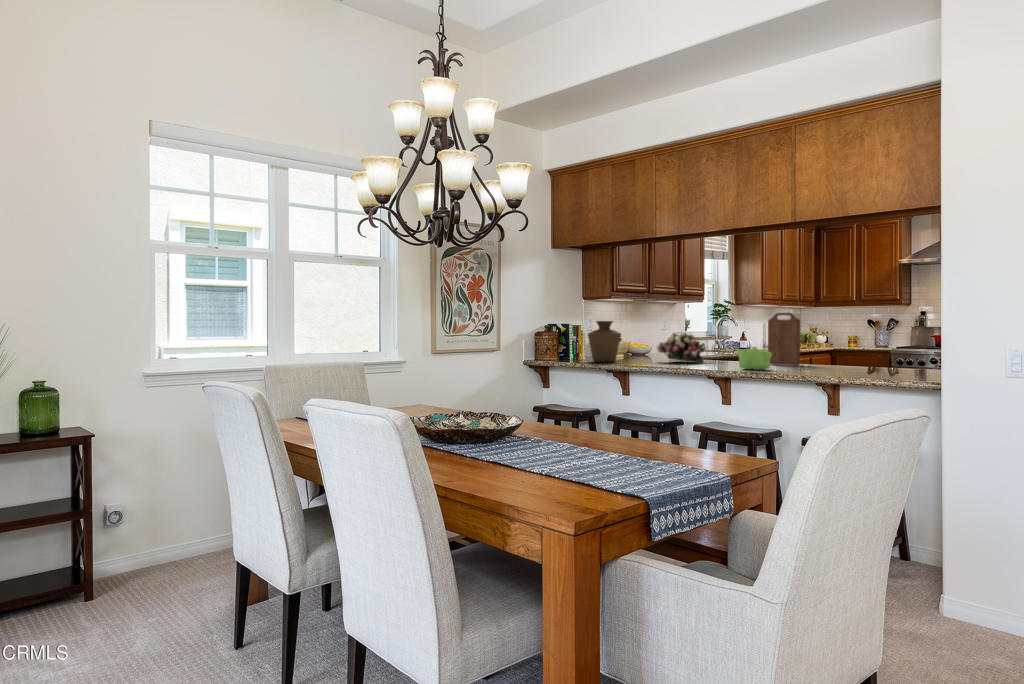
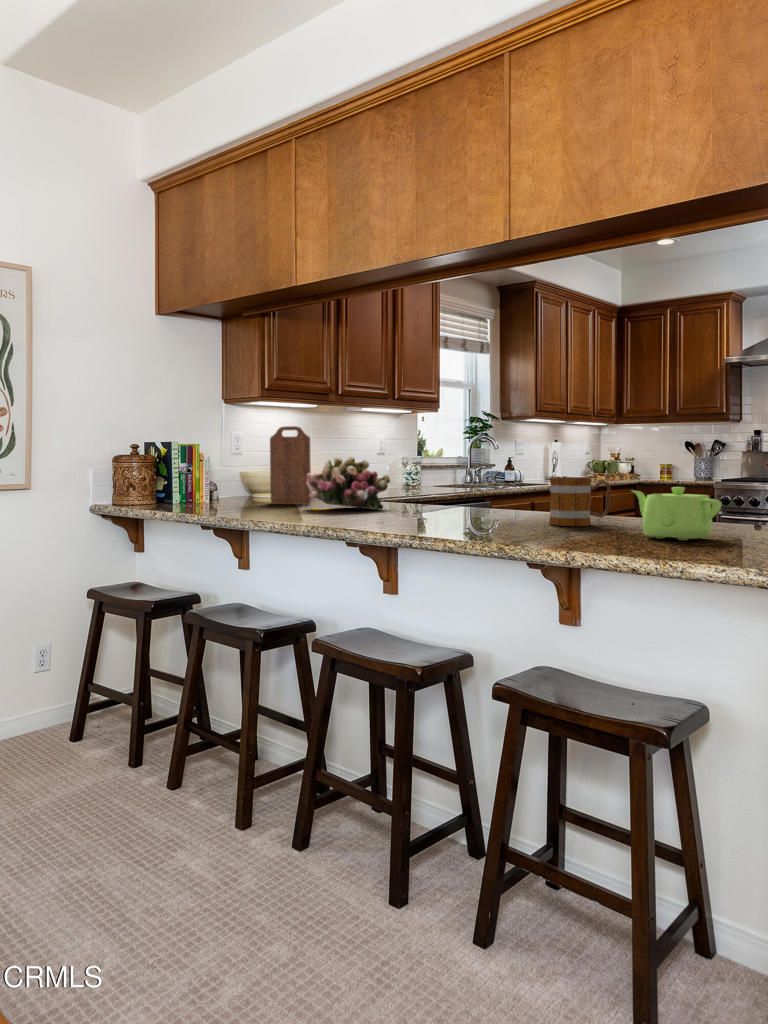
cutting board: present [768,313,800,365] -> present [270,426,311,504]
vase: present [588,321,621,362] -> none [188,437,249,509]
mug: none [812,344,845,369] -> present [549,477,611,526]
teapot: present [736,347,772,370] -> present [633,487,721,540]

